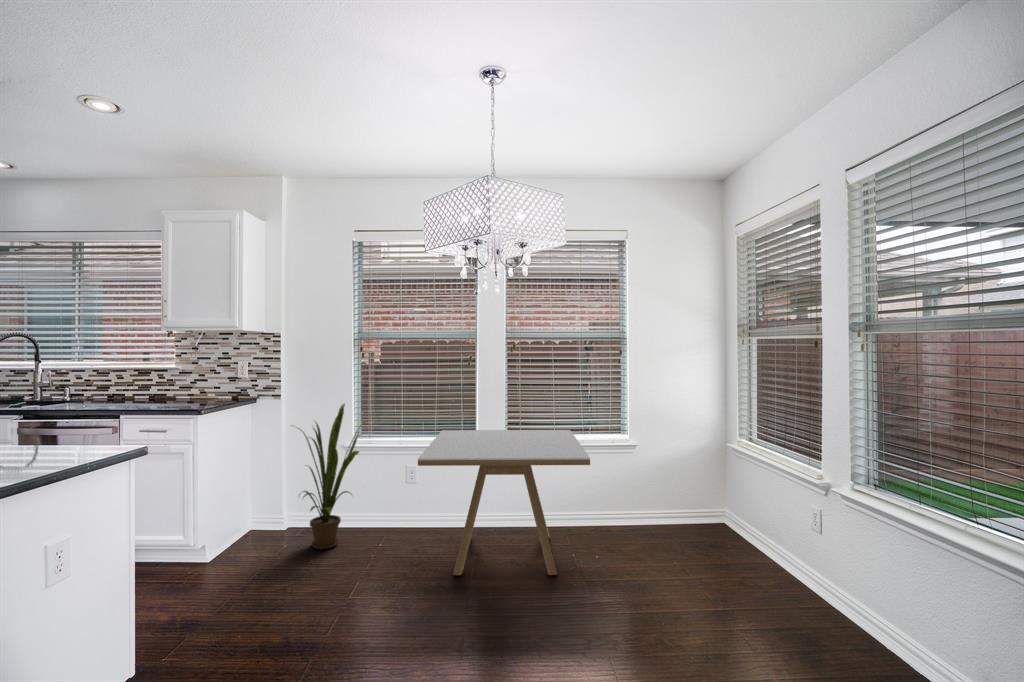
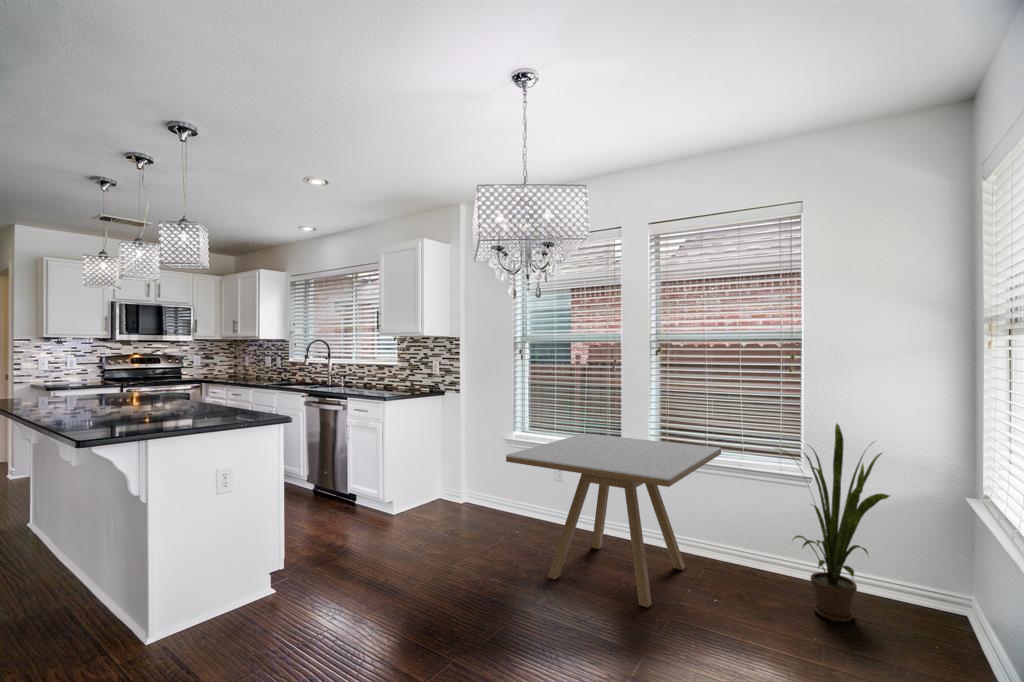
house plant: present [301,404,362,549] -> present [779,424,889,622]

